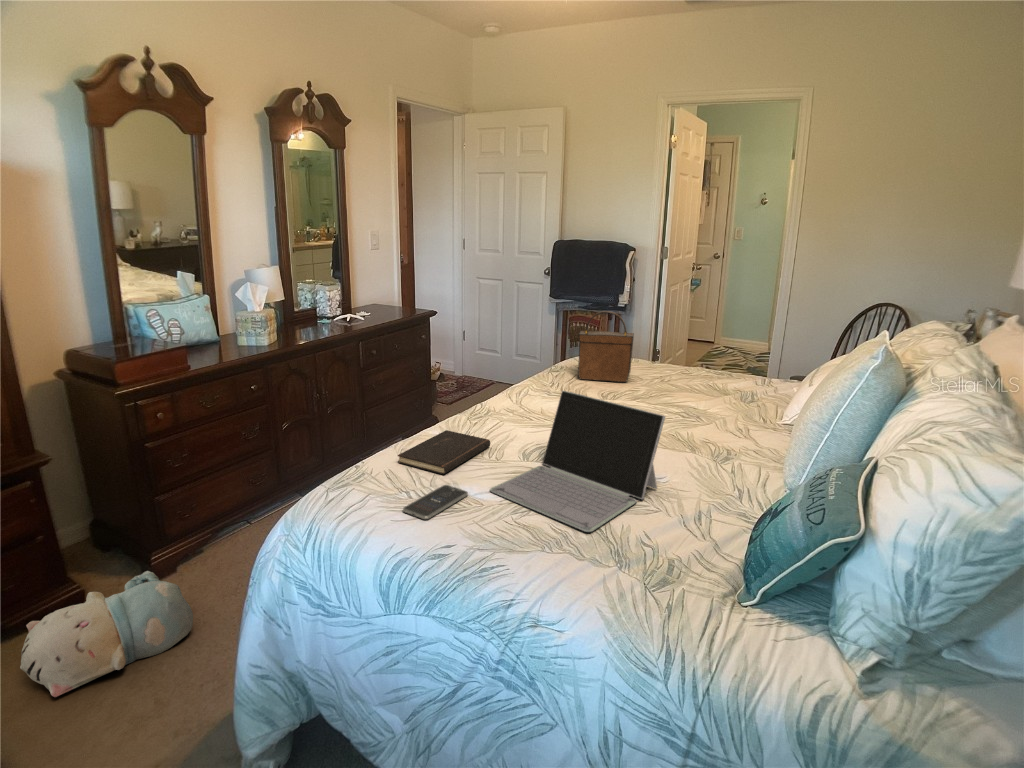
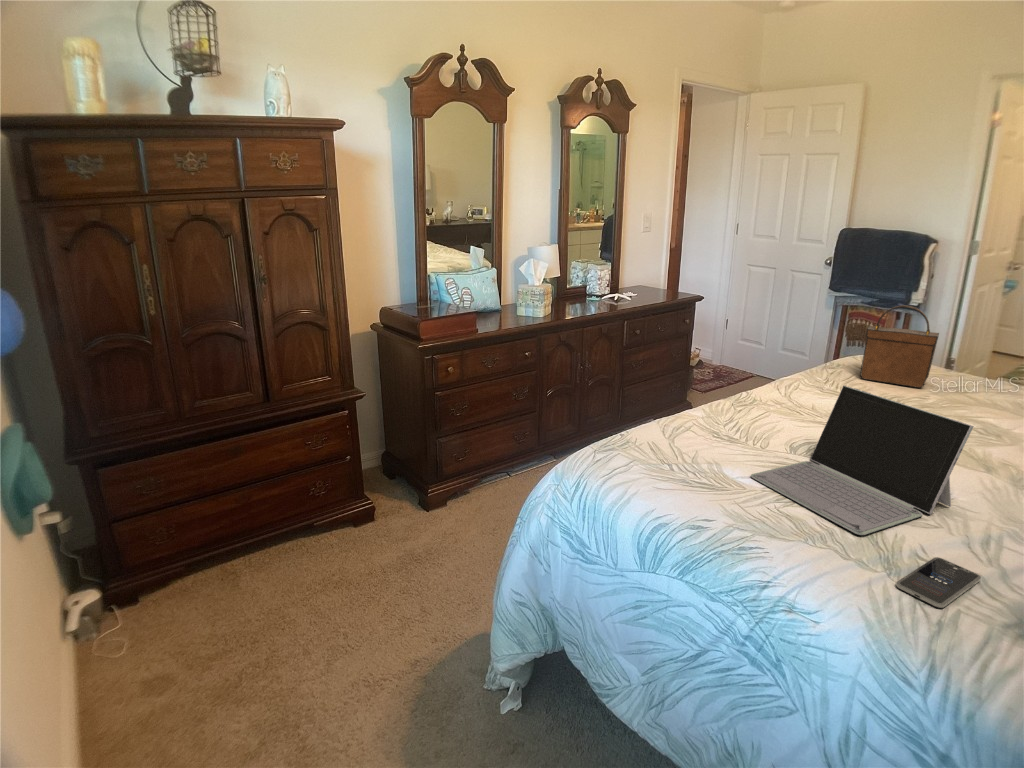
hardcover book: present [398,430,490,474] -> none [658,413,753,454]
smartphone: present [403,485,468,519] -> present [896,557,981,608]
plush toy: present [20,571,193,697] -> none [343,497,463,580]

